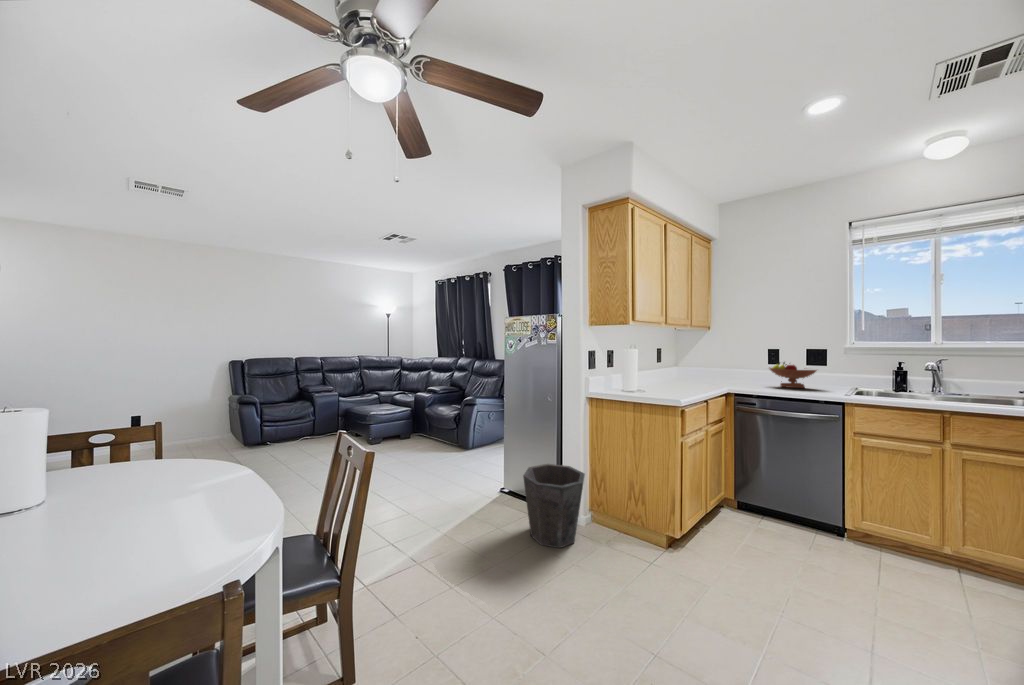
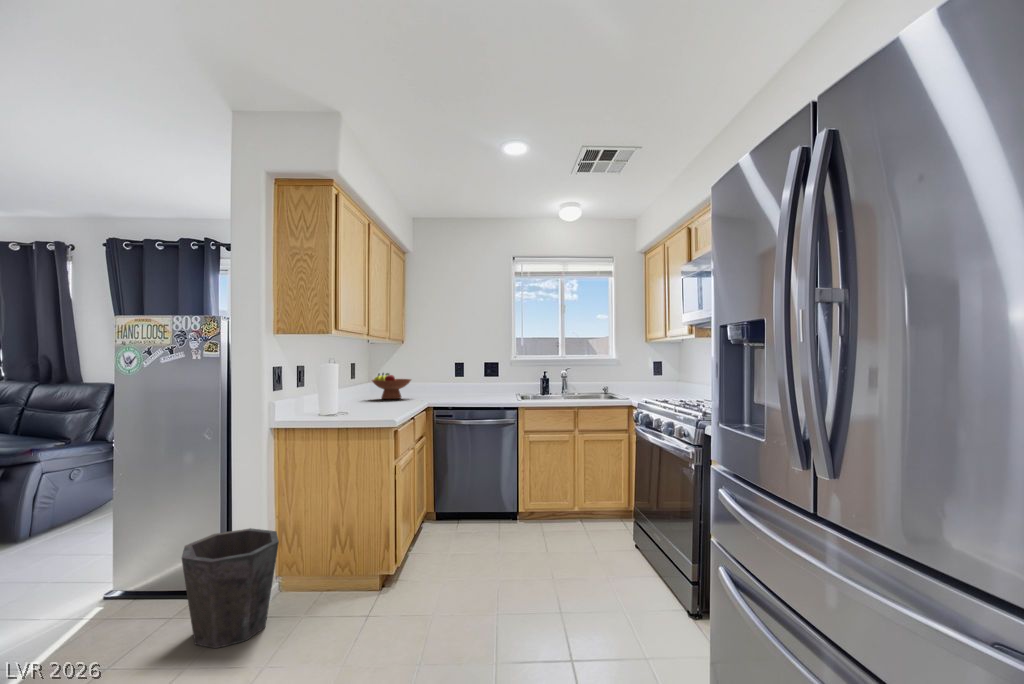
fruit bowl: present [769,362,817,388] -> present [372,373,411,399]

